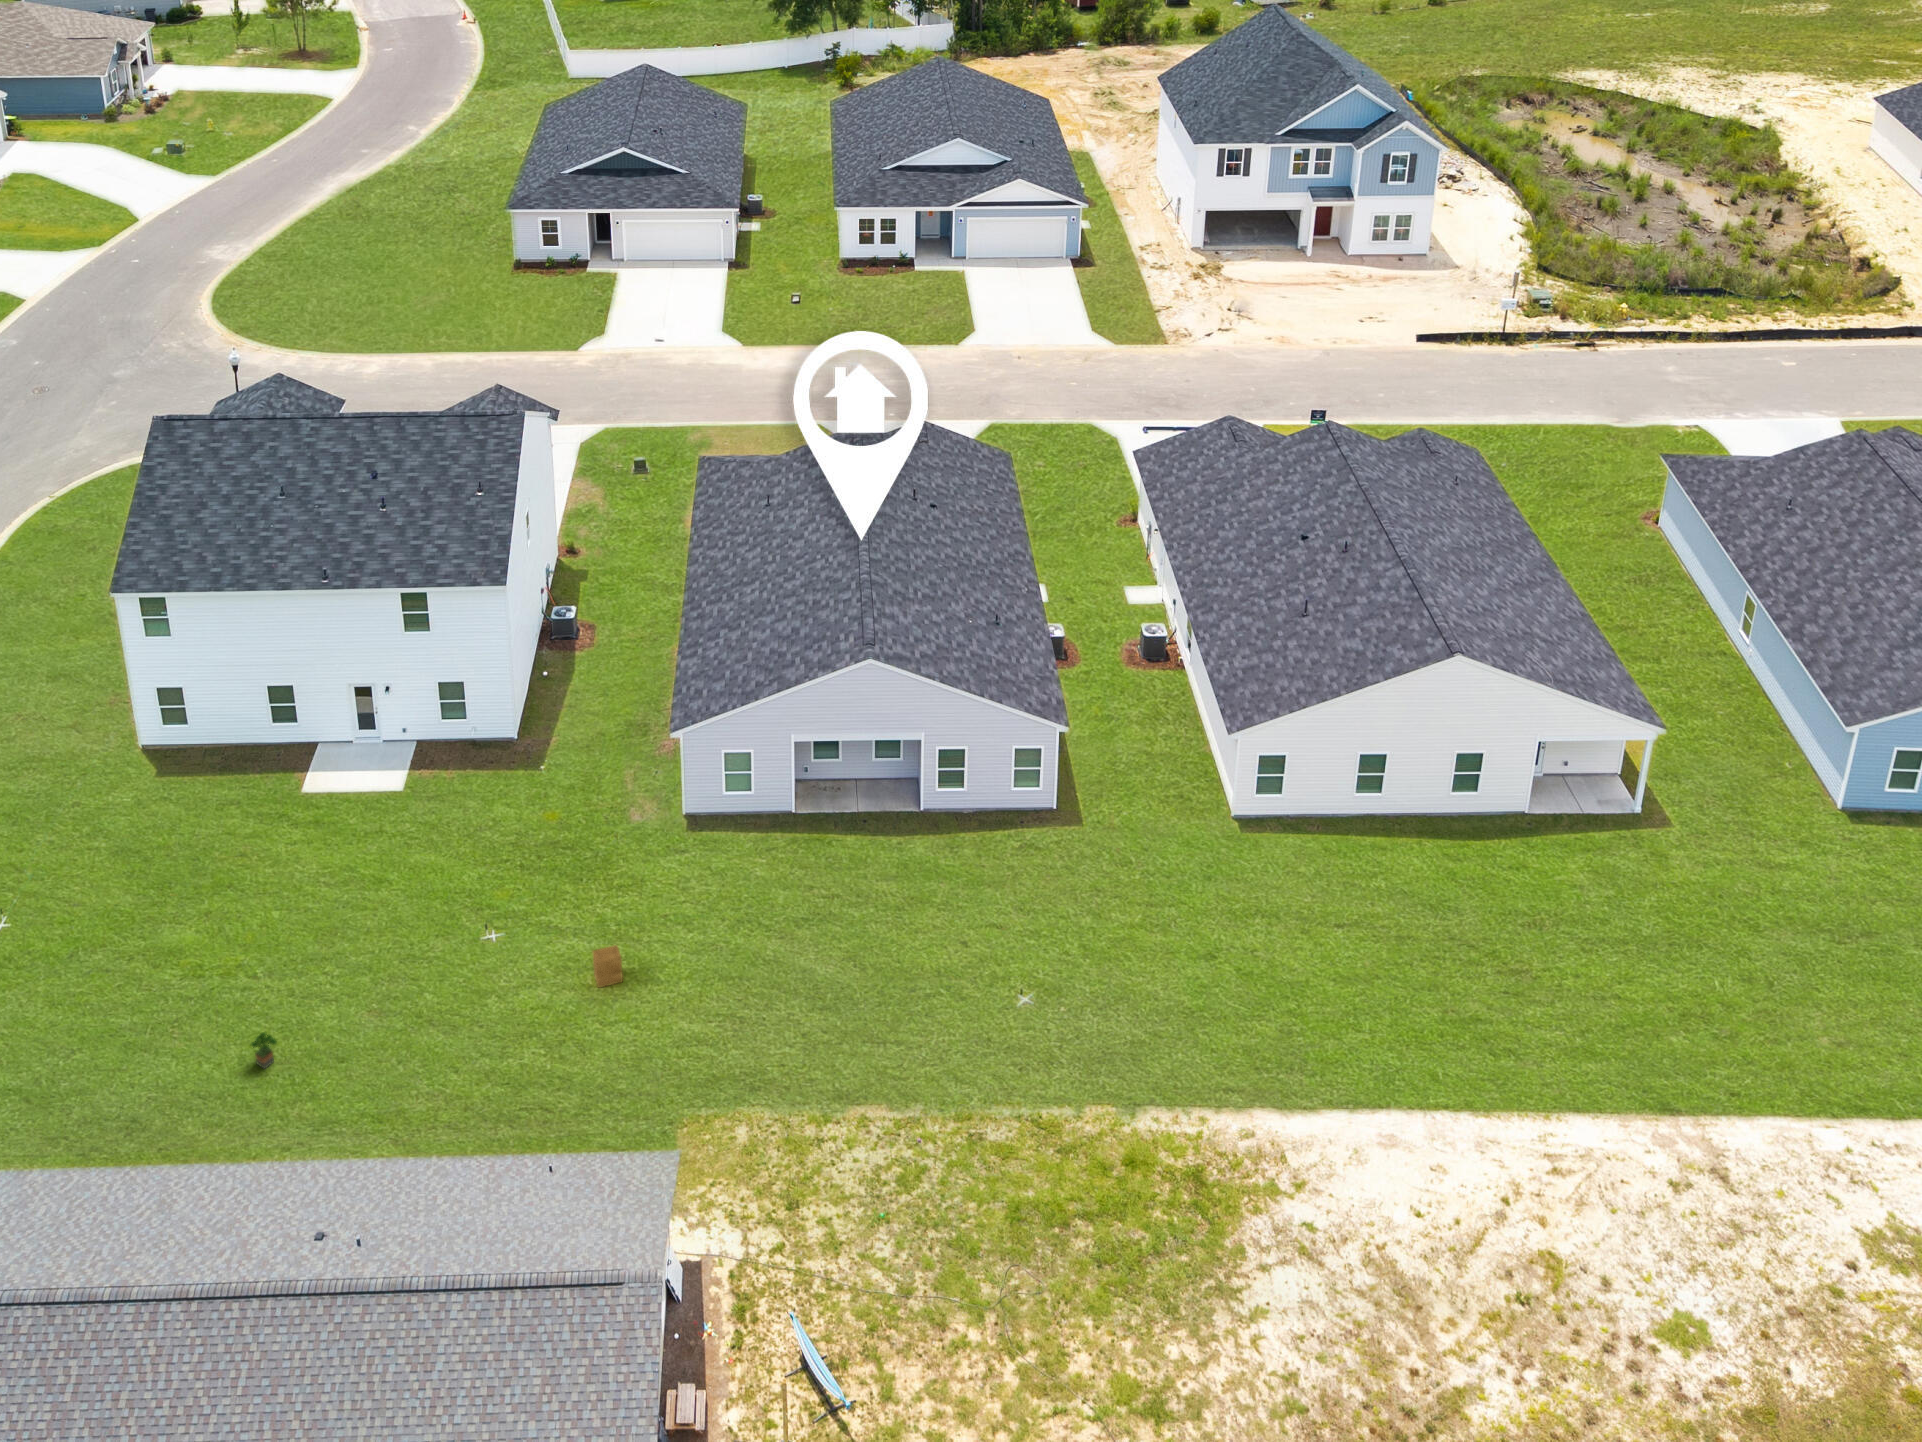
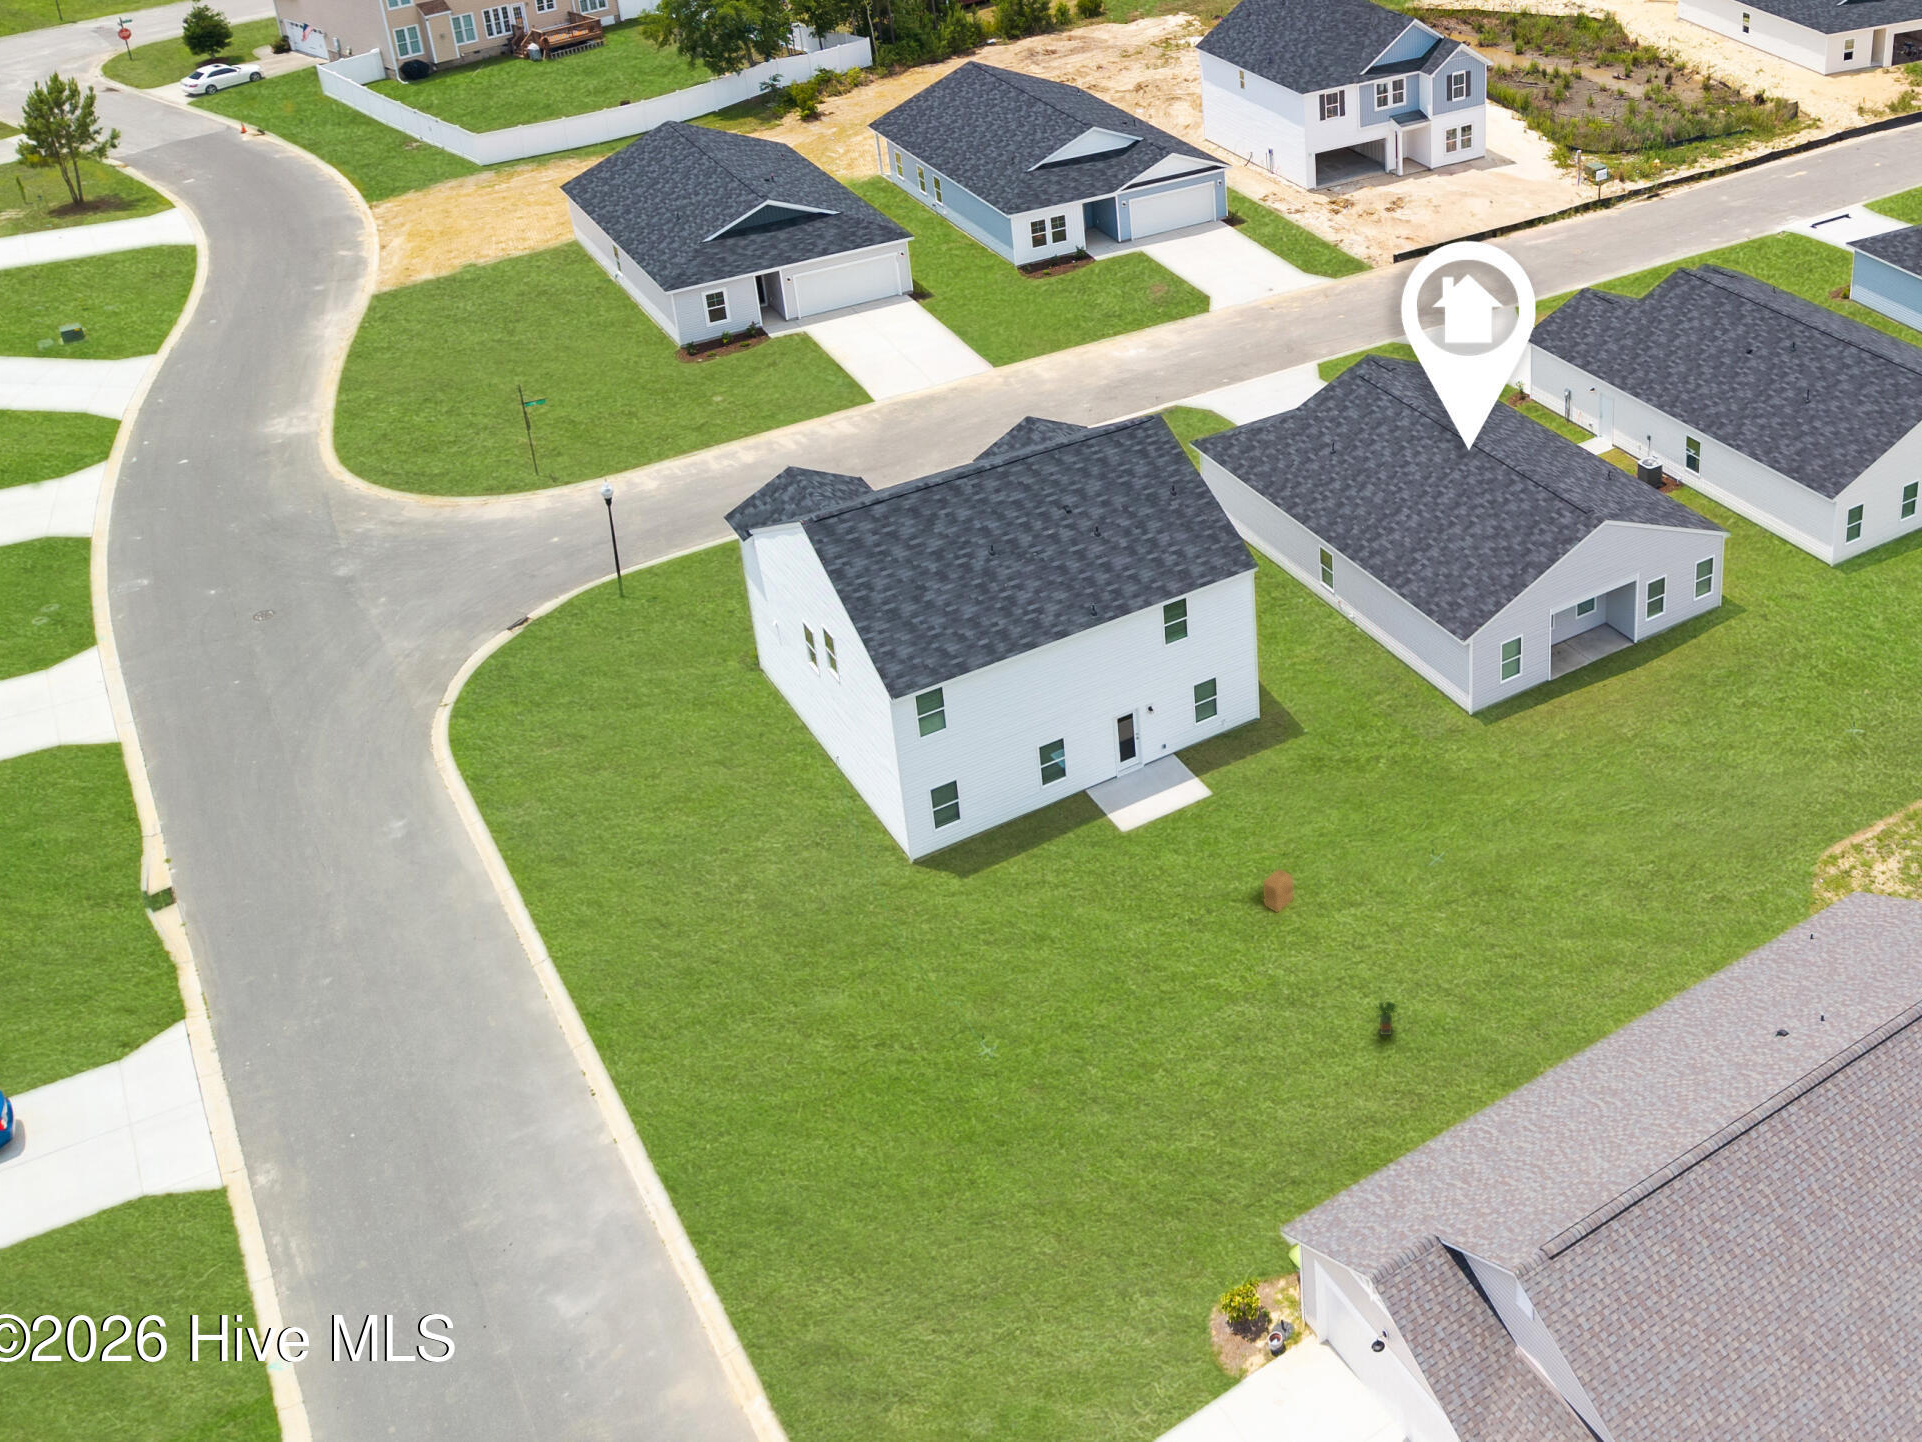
cardboard box: present [593,945,623,988] -> present [1263,869,1293,912]

